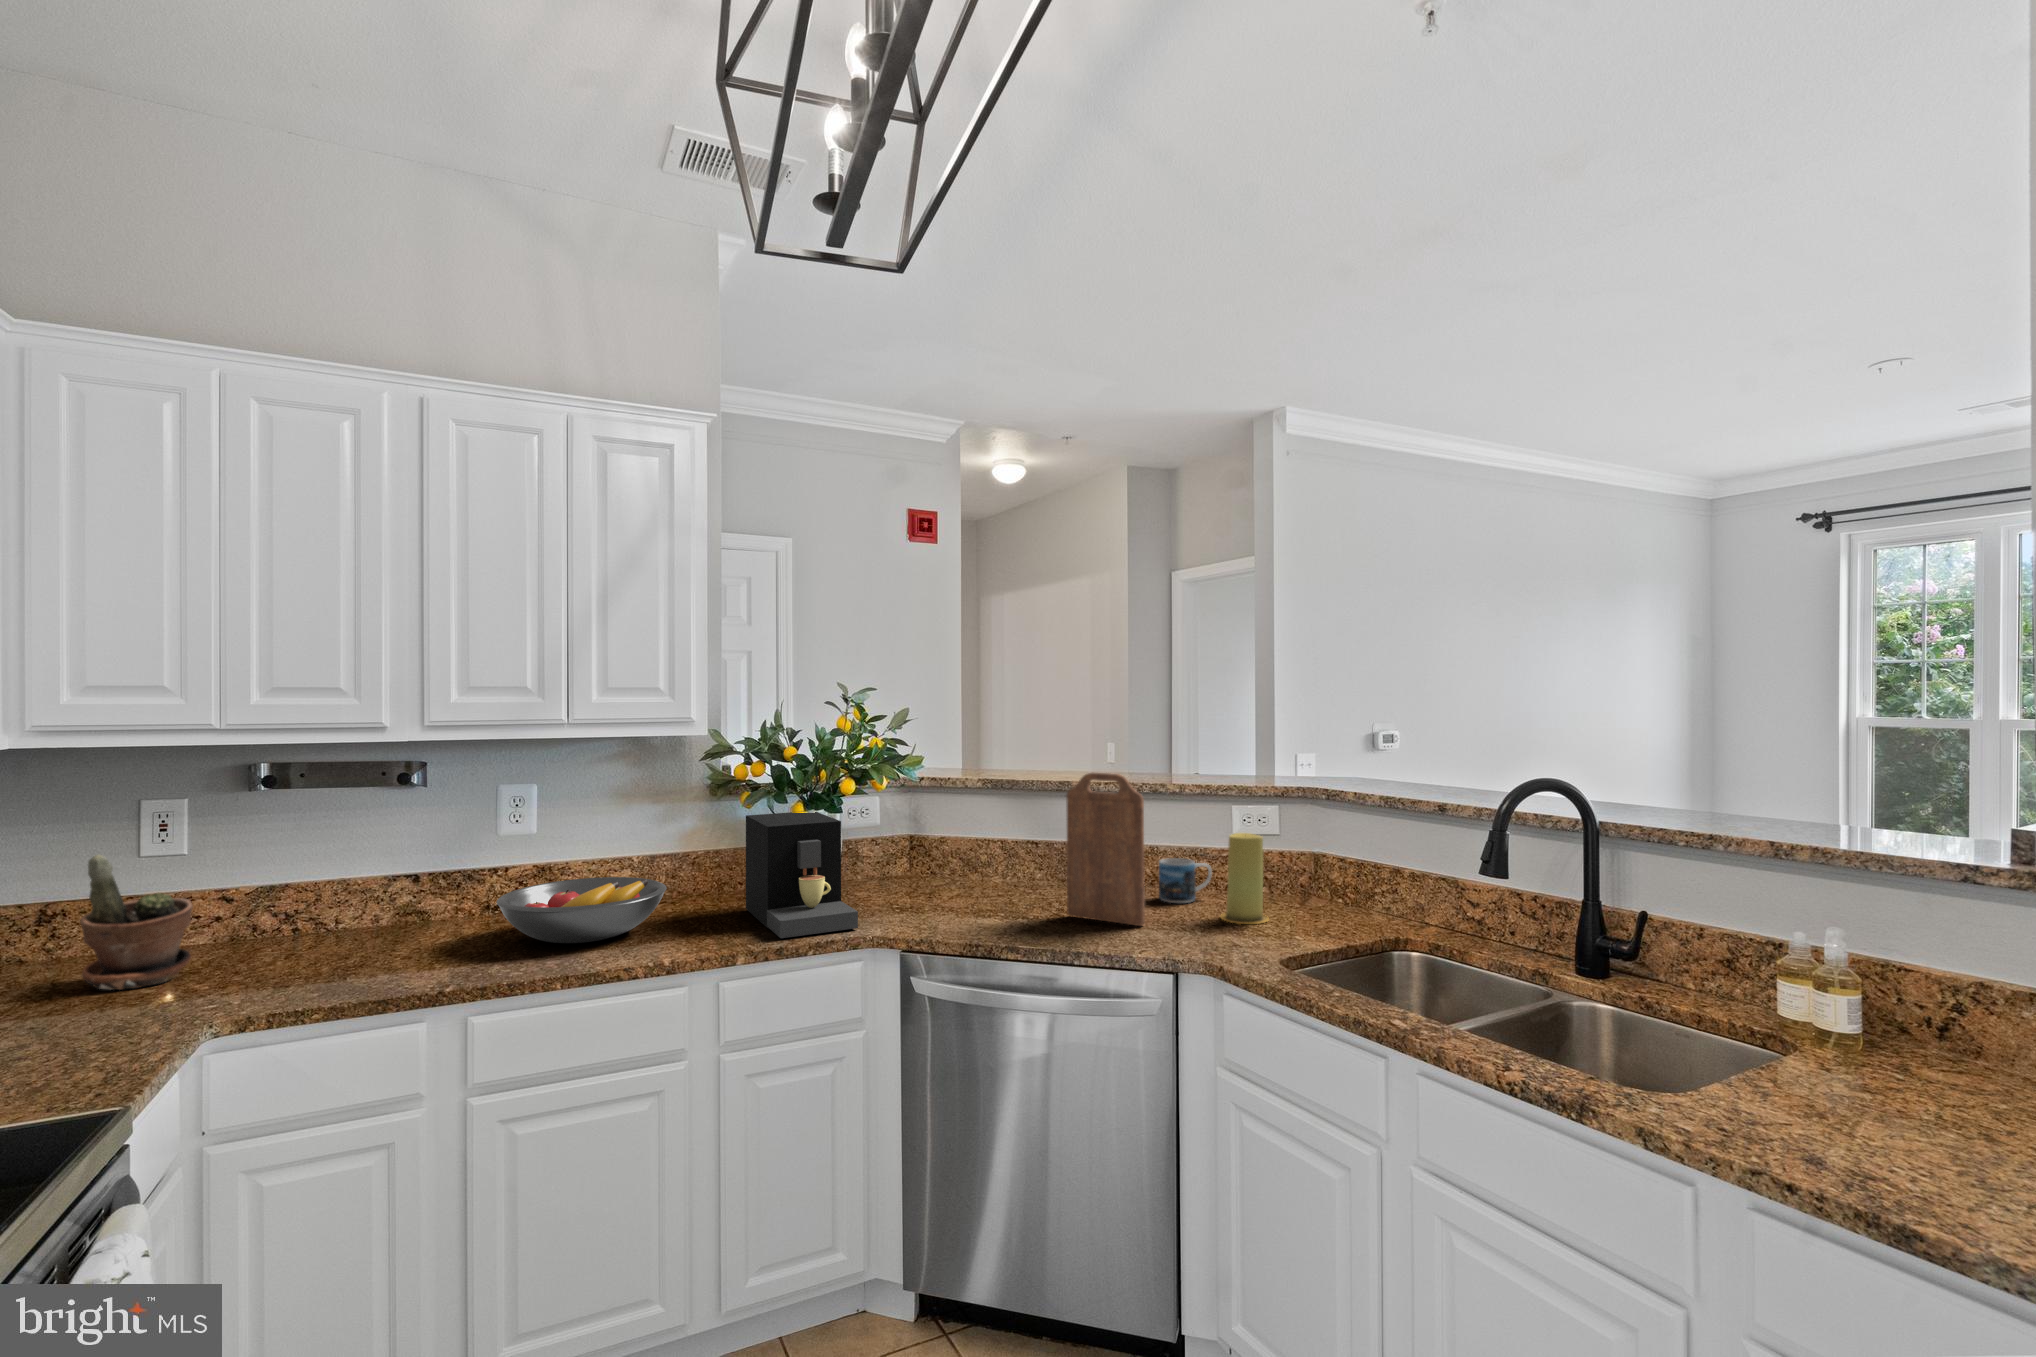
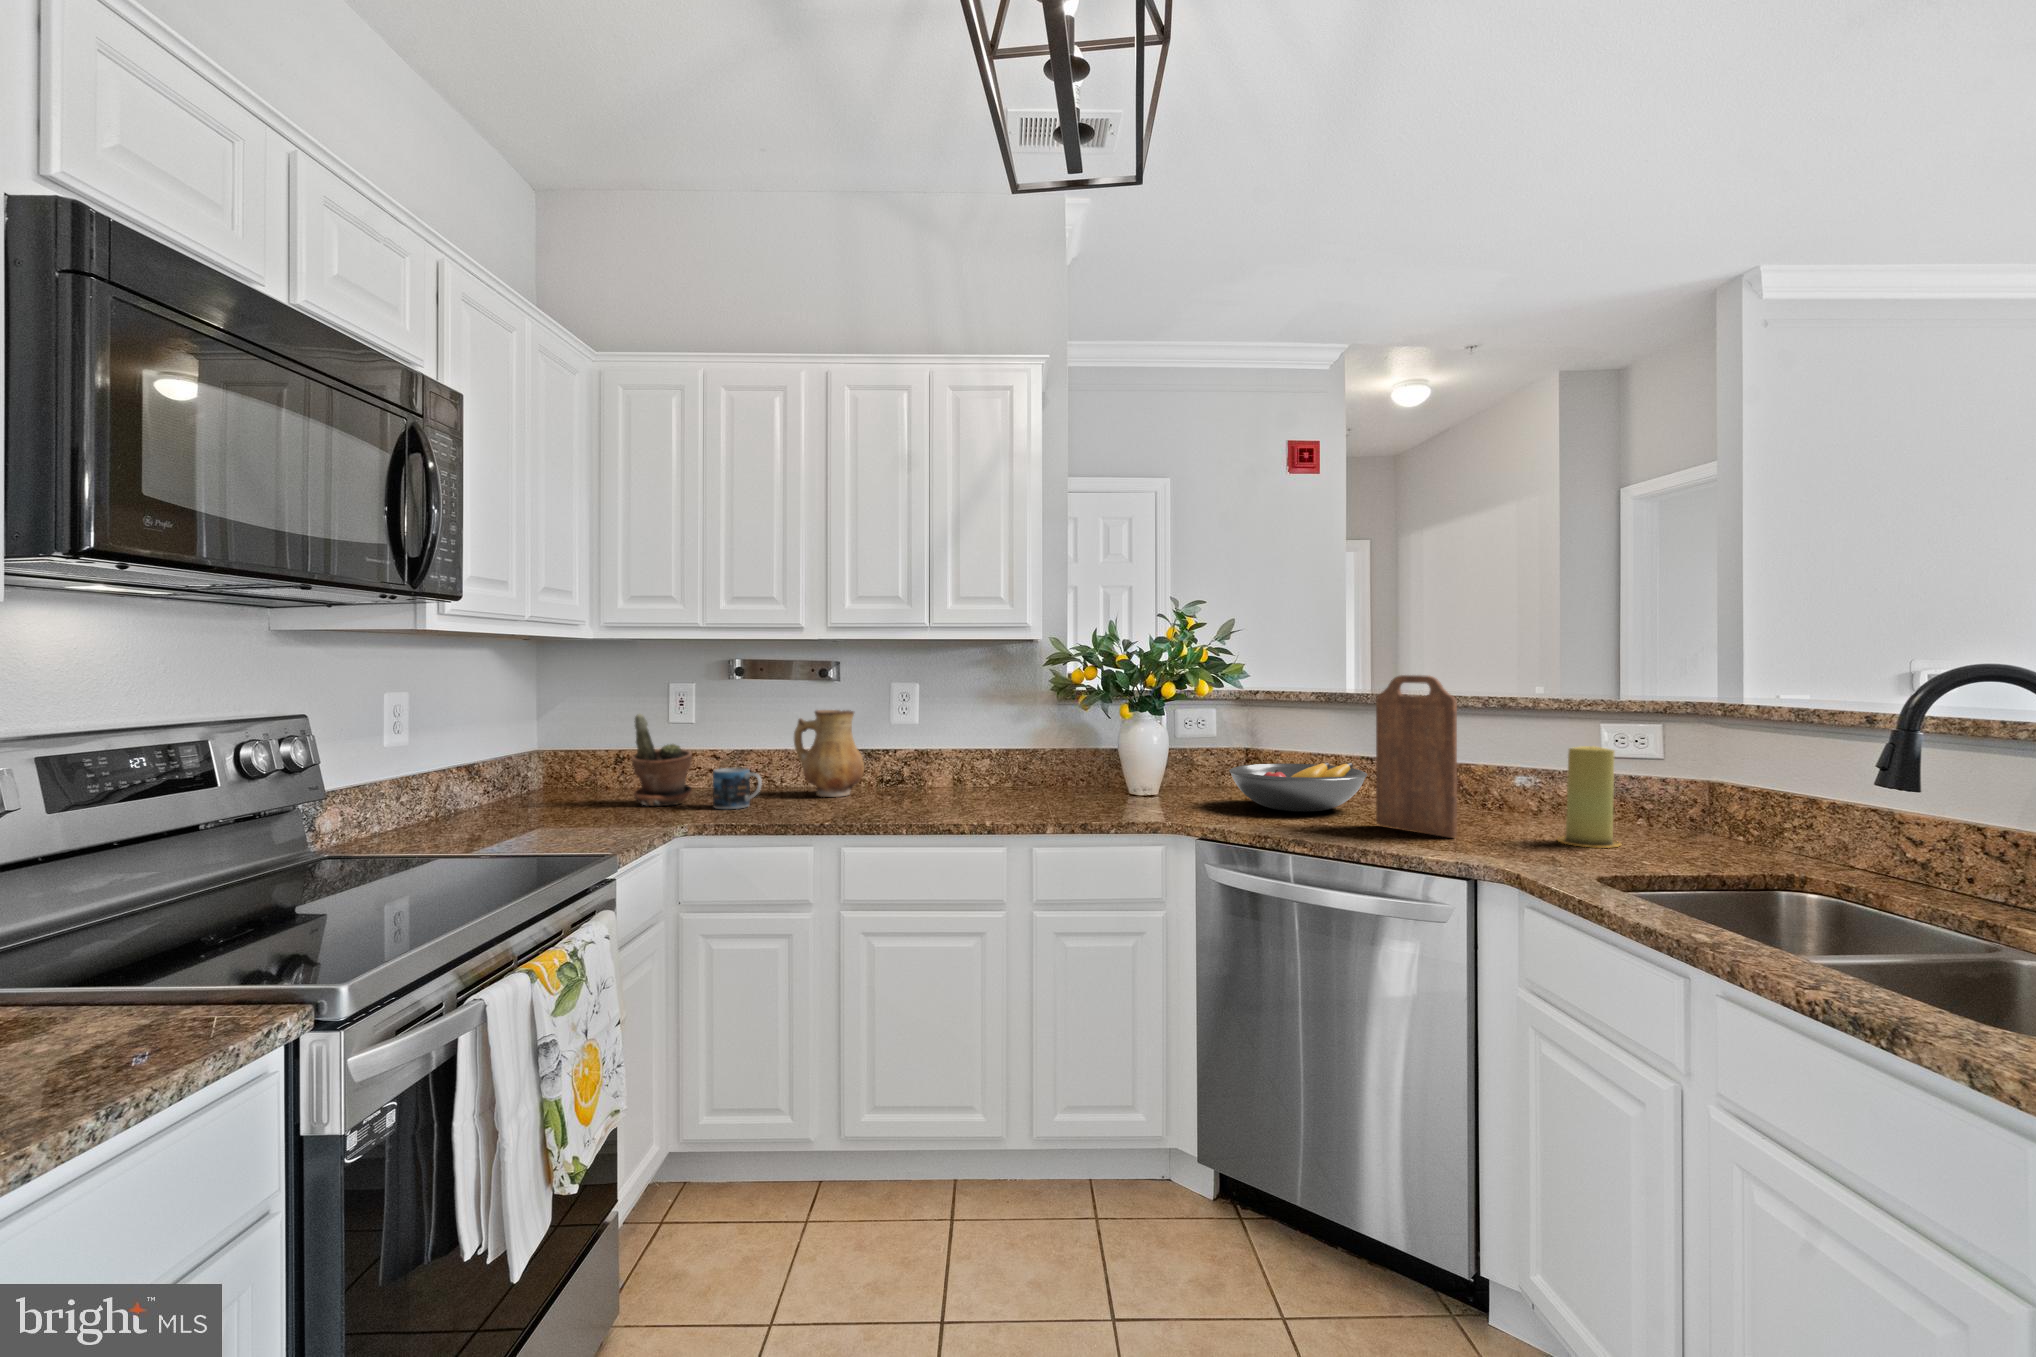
coffee maker: present [746,812,858,938] -> none [1076,715,1160,817]
ceramic pitcher: none [357,822,464,939] -> present [794,710,864,797]
mug: present [1159,858,1212,903] -> present [713,768,762,809]
fruit bowl: present [496,877,667,943] -> present [1229,763,1367,812]

